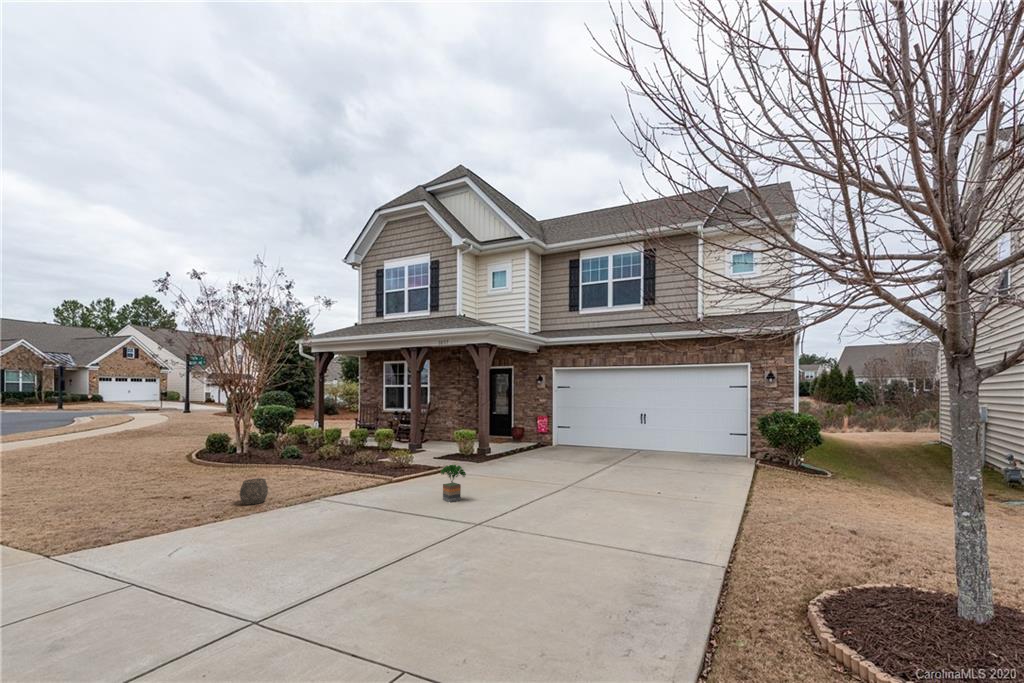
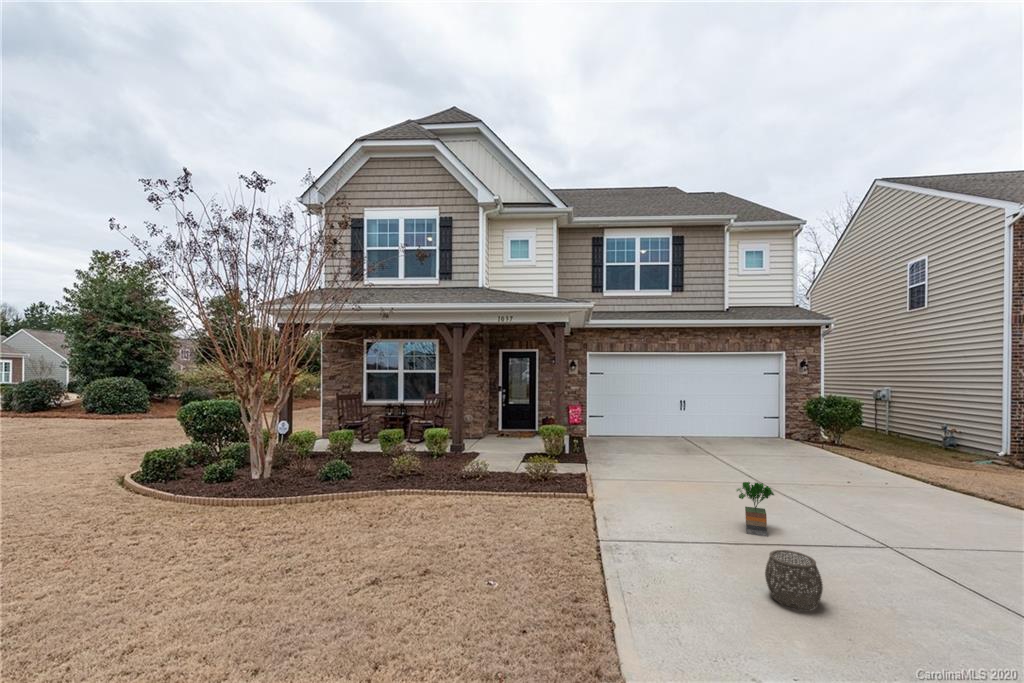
woven basket: present [240,478,268,505] -> present [765,550,823,610]

